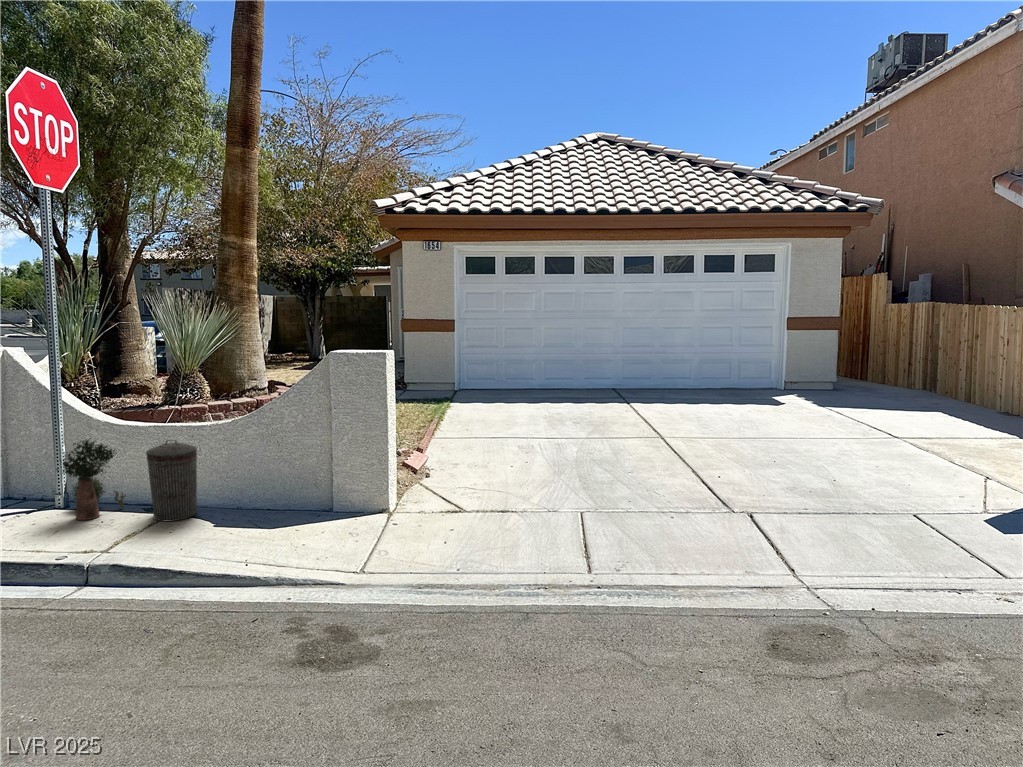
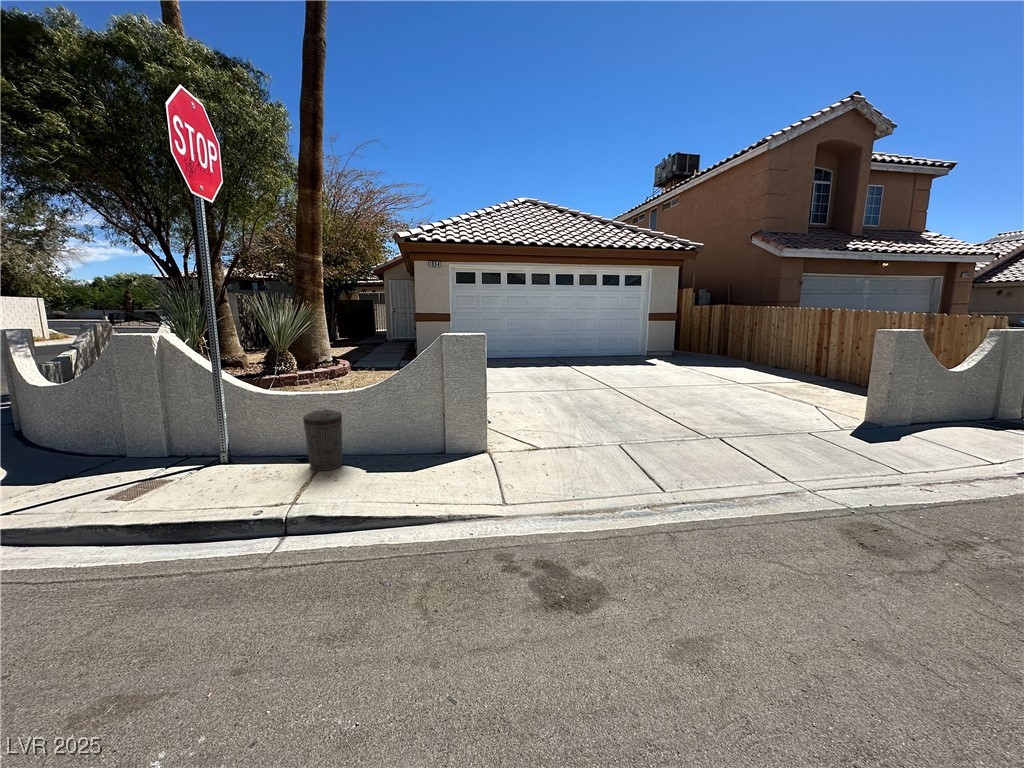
potted plant: present [56,439,126,520] -> none [228,409,281,476]

